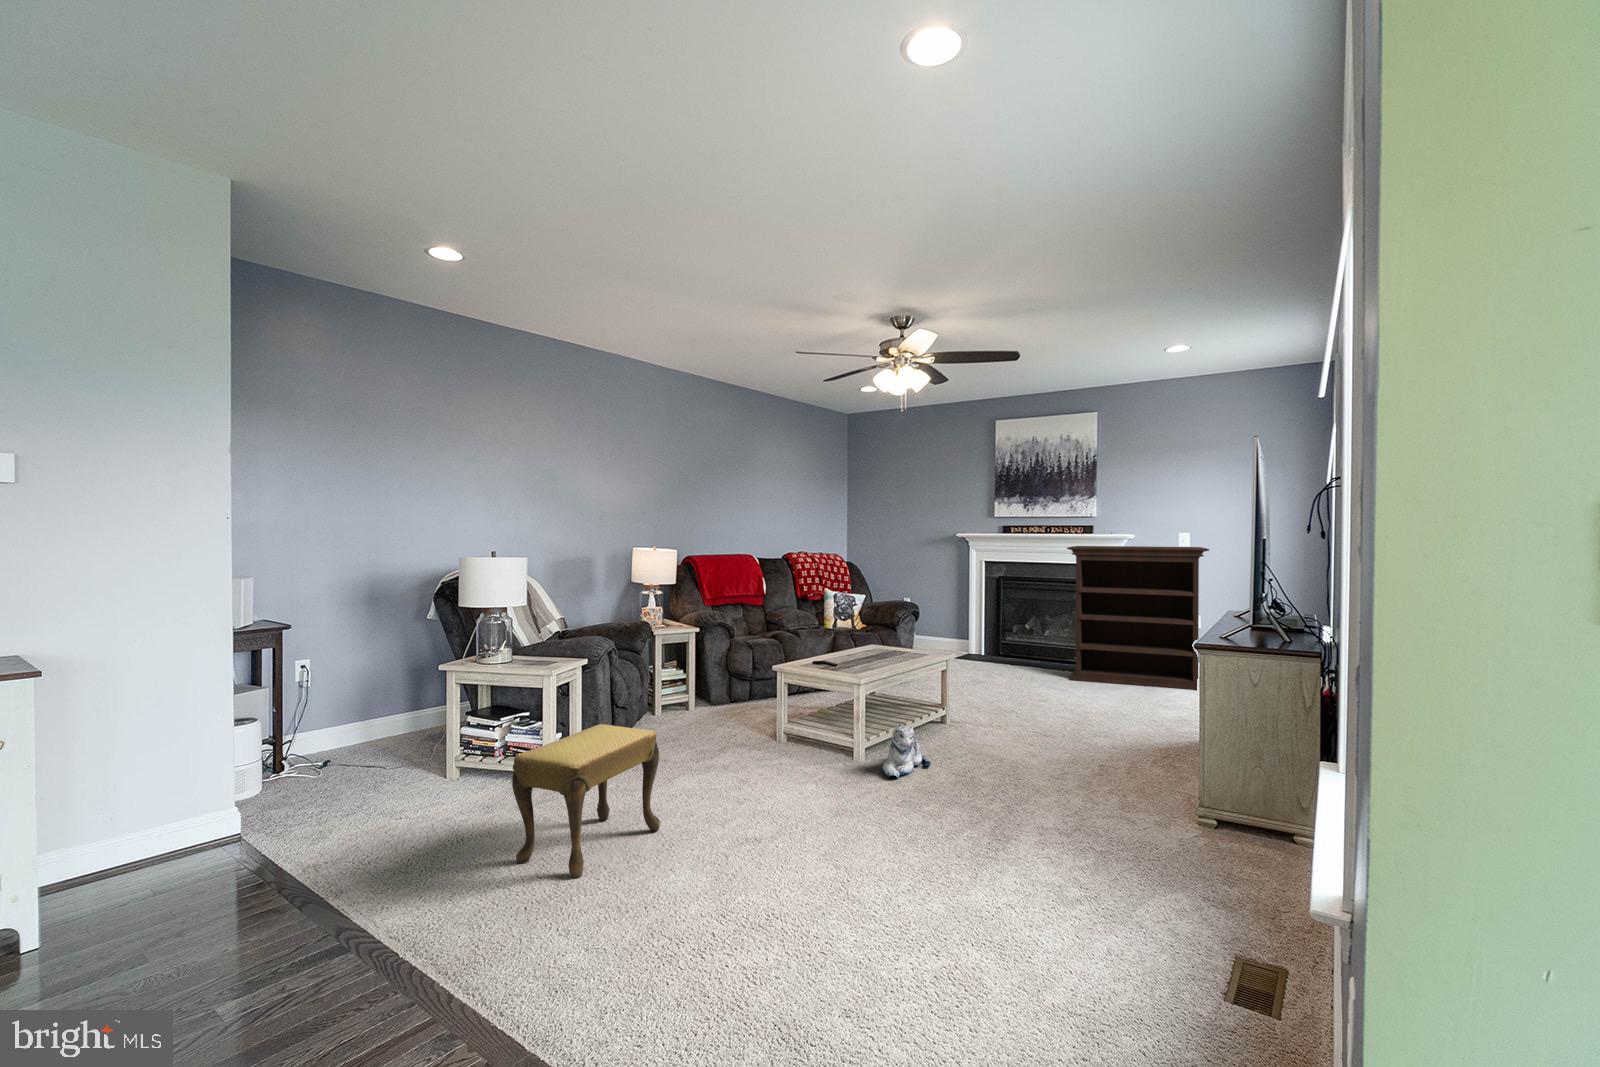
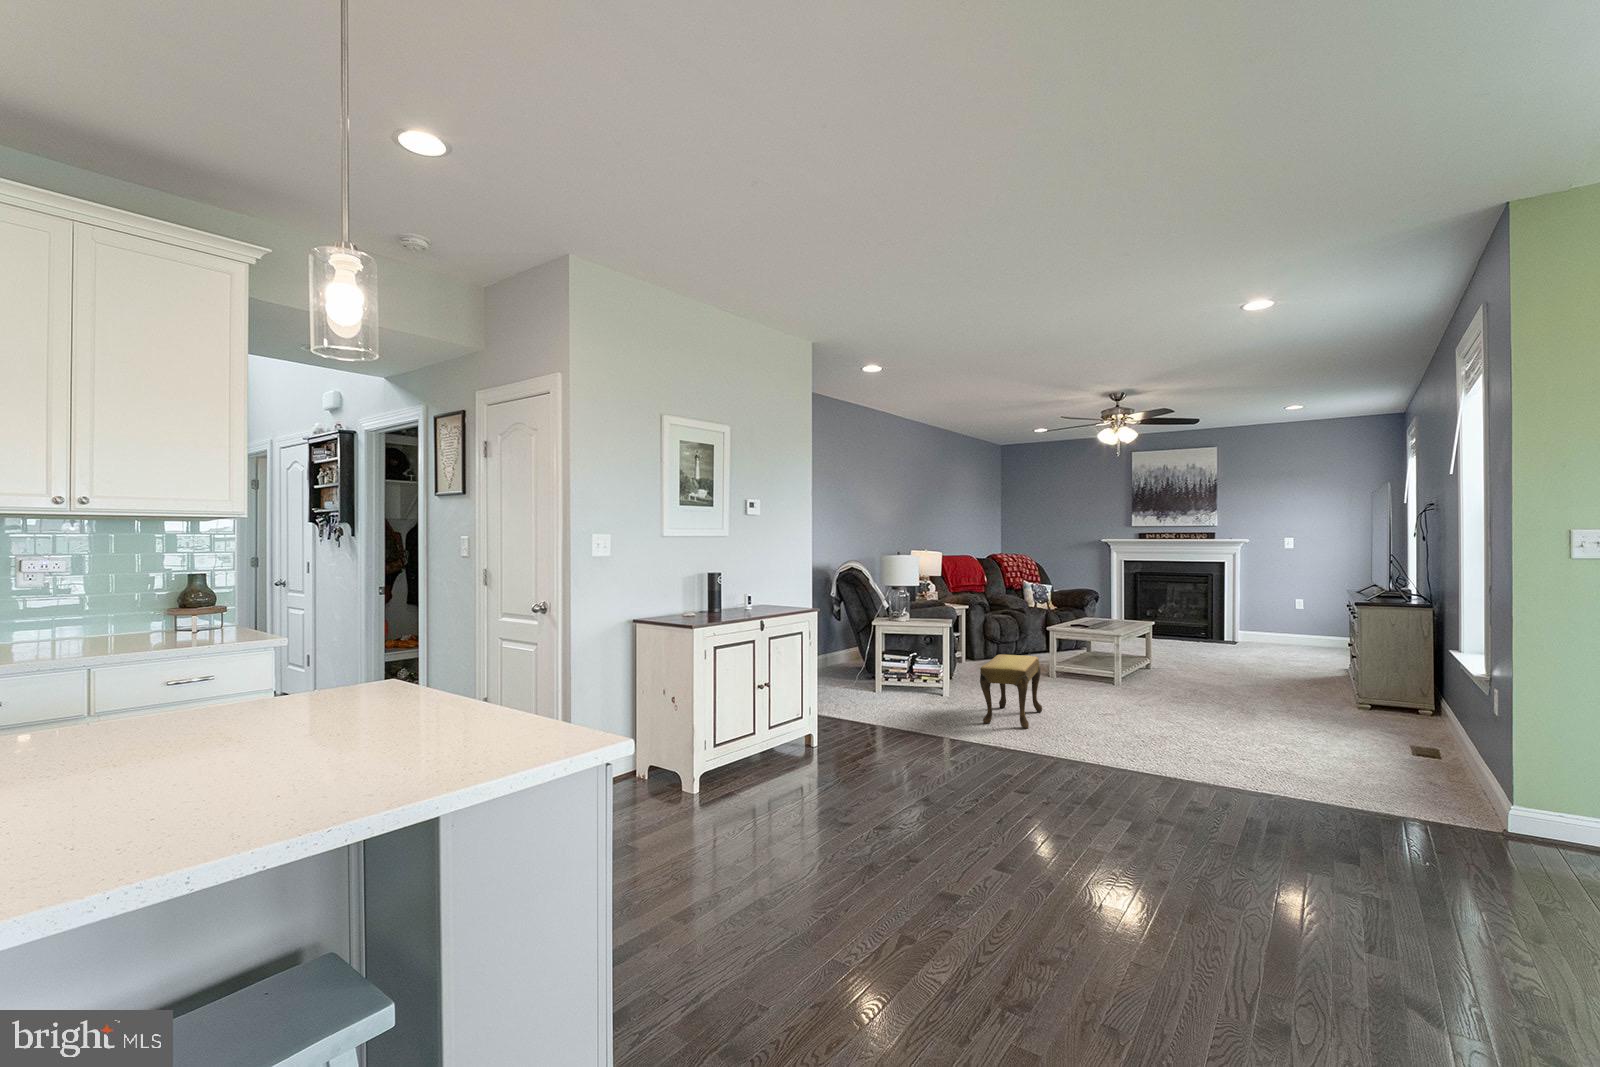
bookshelf: present [1067,546,1209,691] -> none [1204,543,1321,644]
plush toy: present [883,724,931,777] -> none [1137,658,1168,689]

